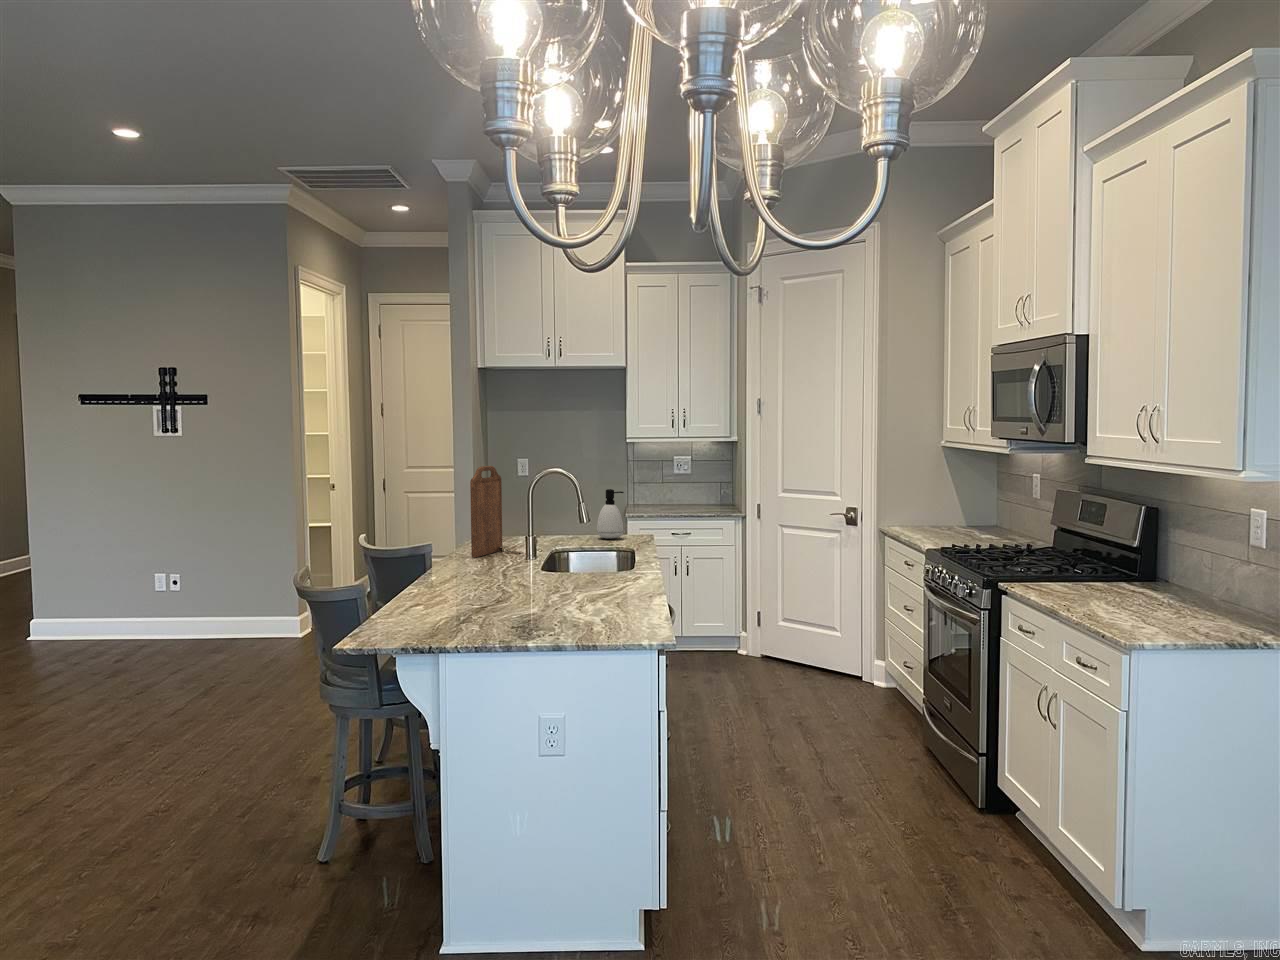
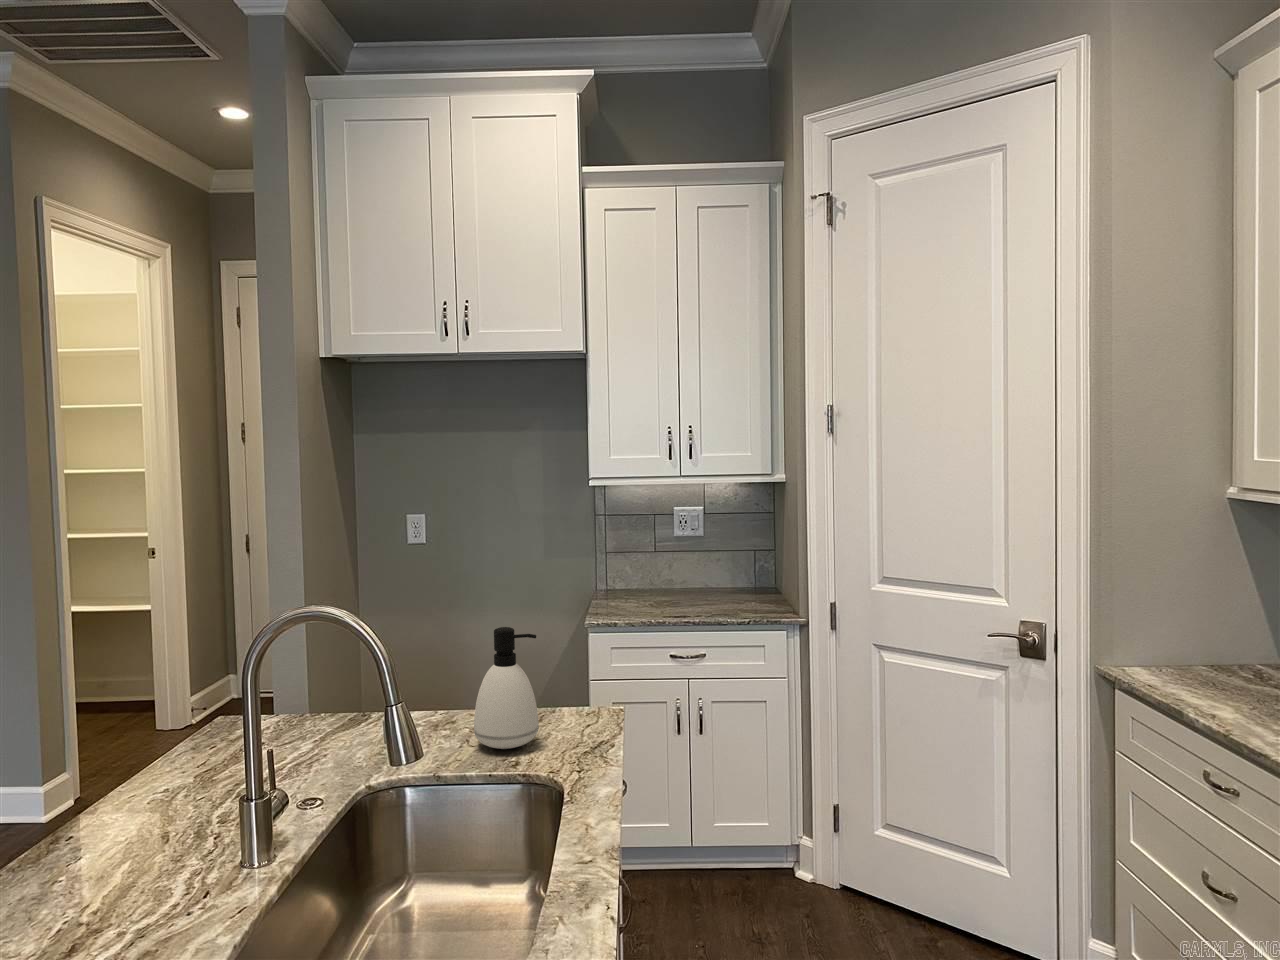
cutting board: present [470,466,502,558] -> none [44,601,193,881]

